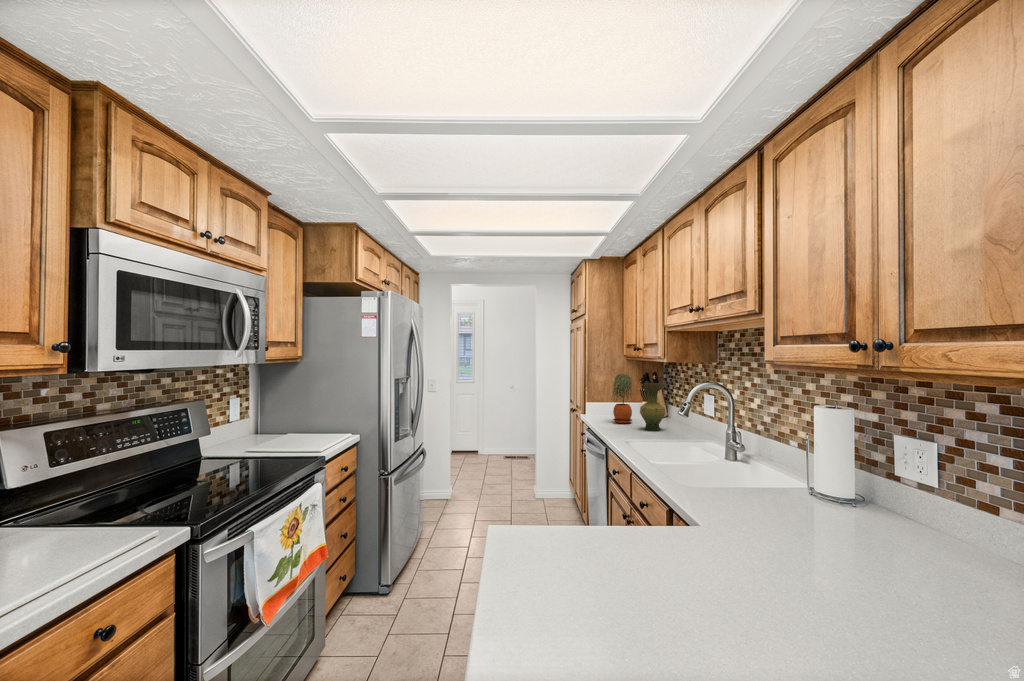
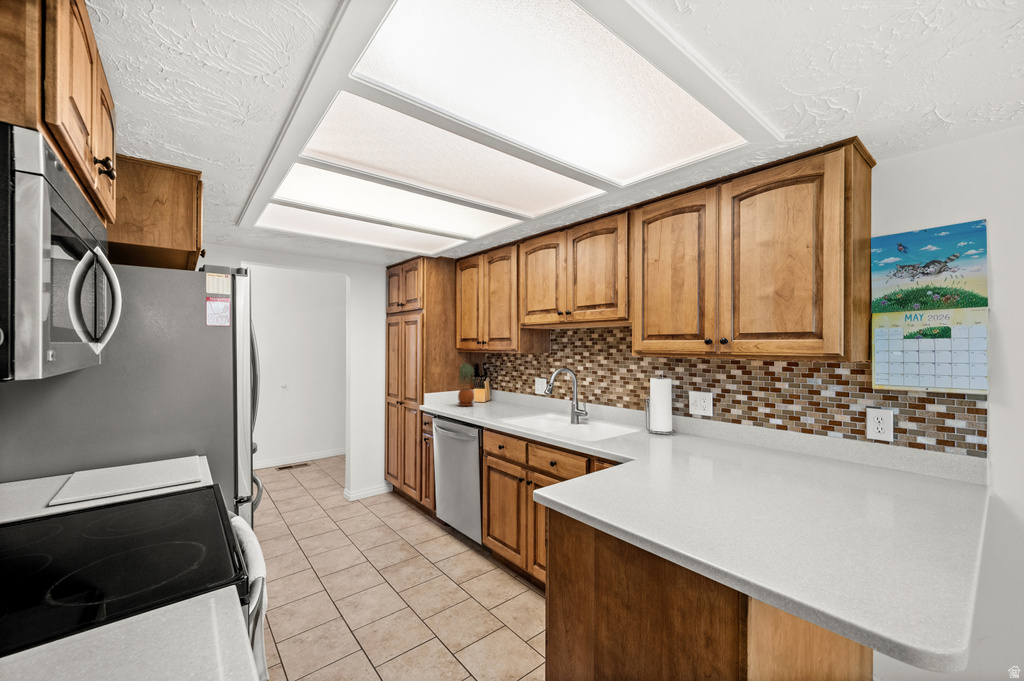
vase: present [640,383,665,431] -> none [487,370,507,409]

